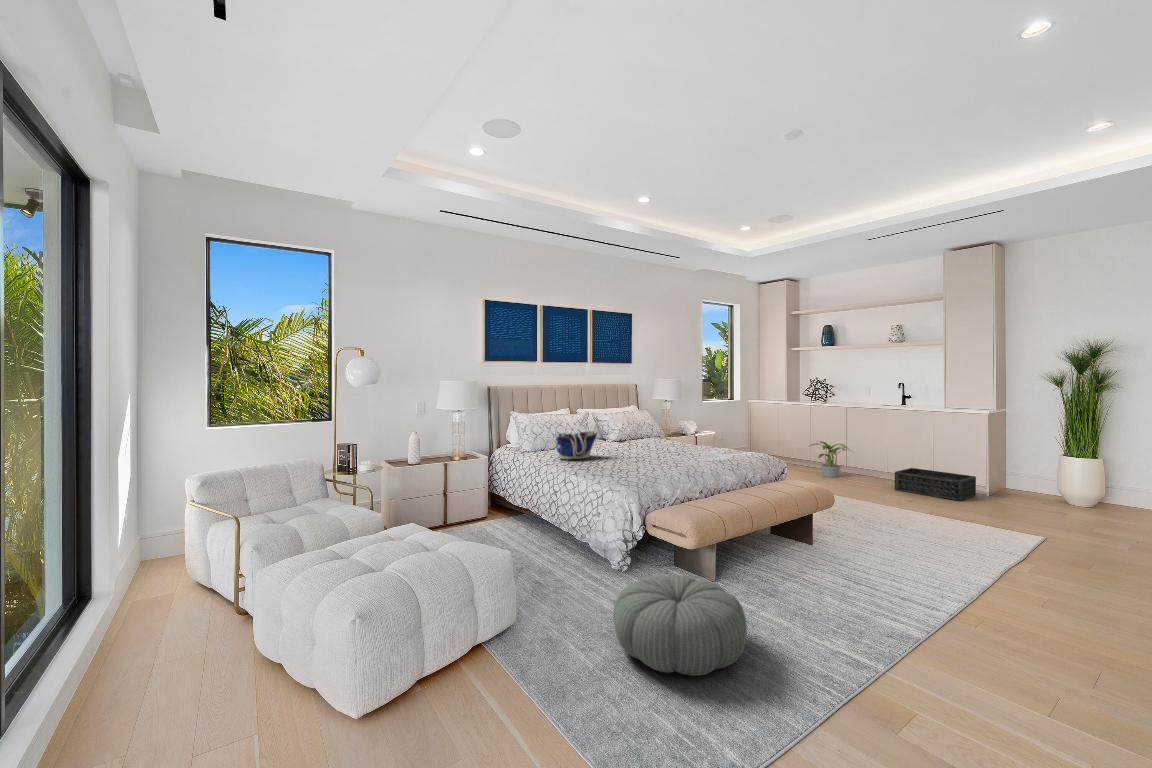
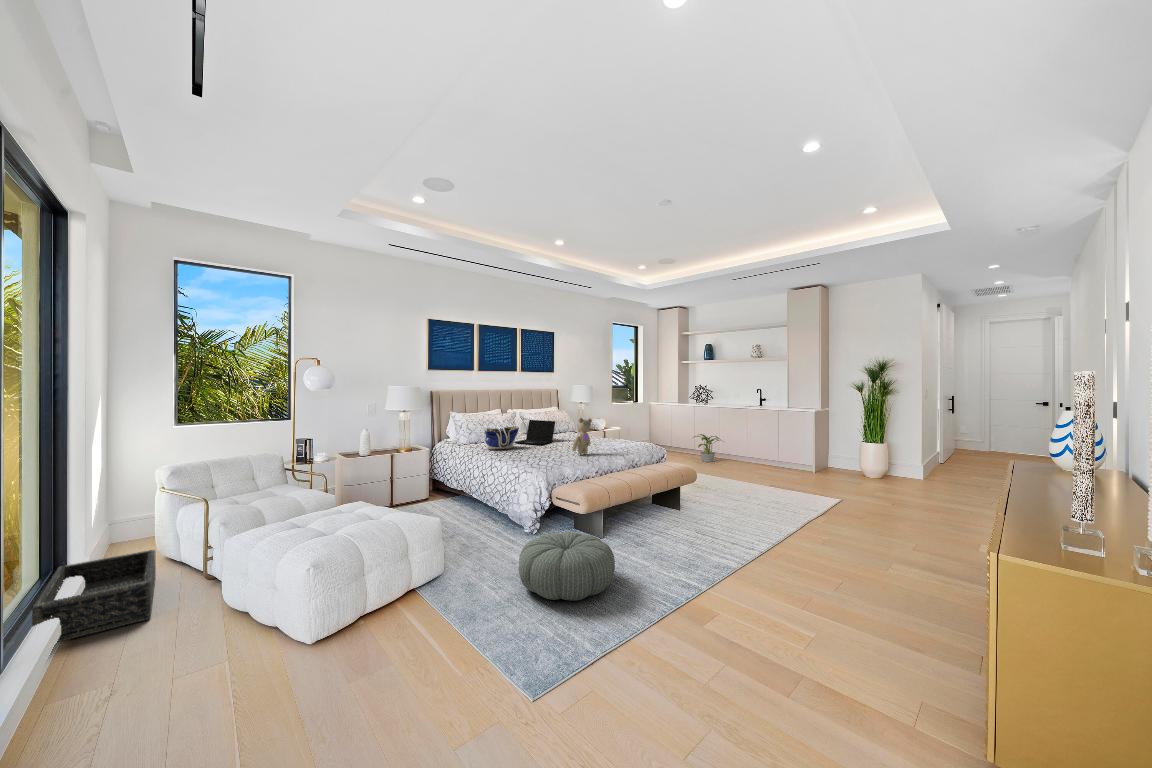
teddy bear: none [668,421,693,468] -> present [572,418,592,455]
laptop: none [590,423,641,455] -> present [515,420,555,445]
basket: present [895,468,976,501] -> present [32,550,156,642]

